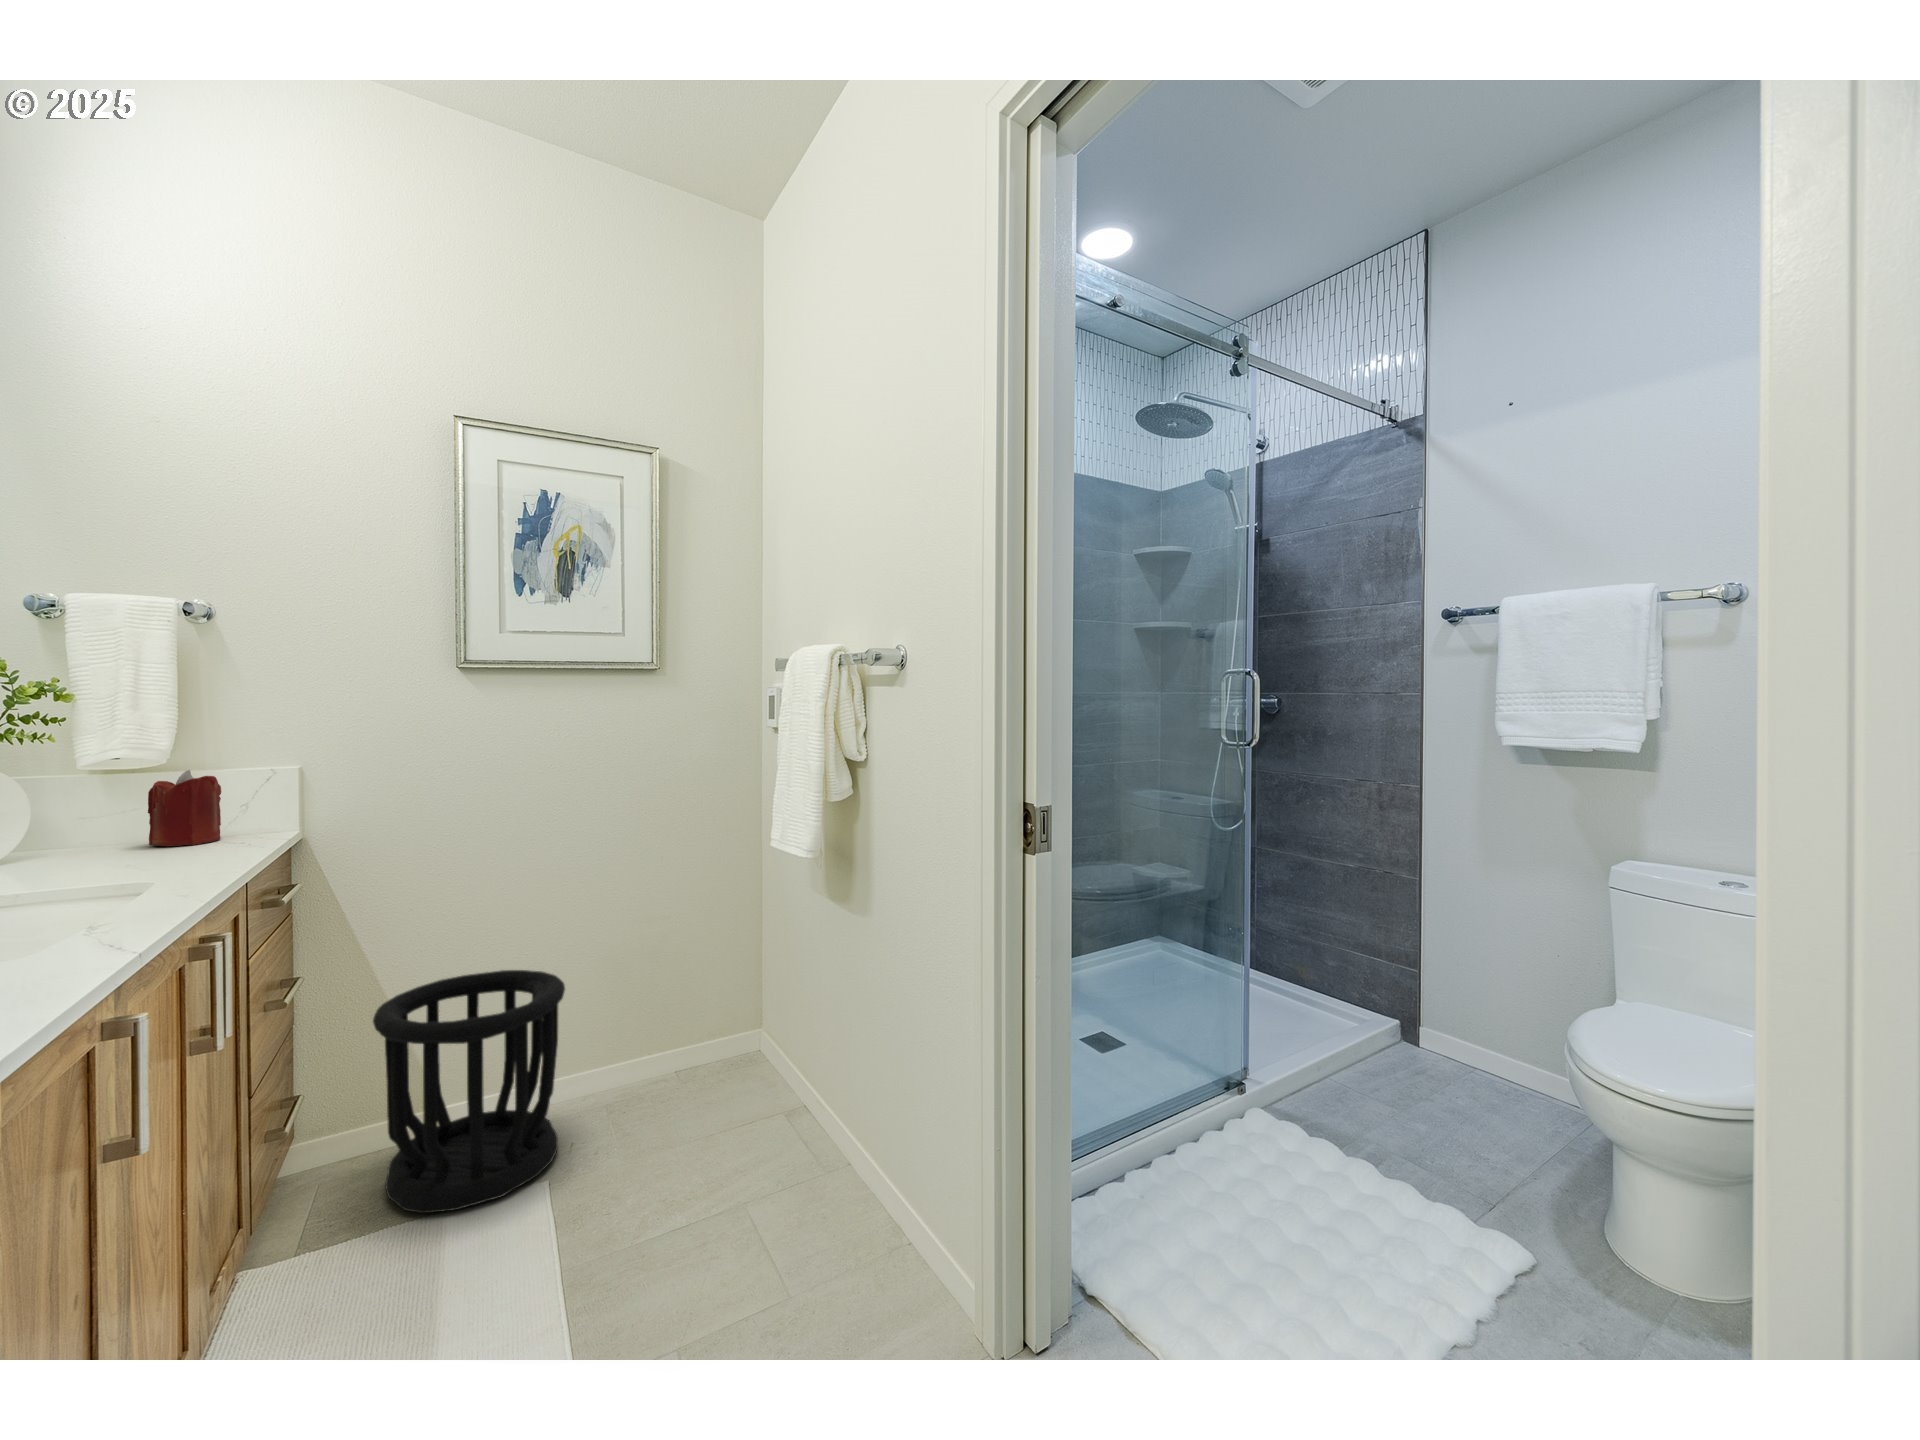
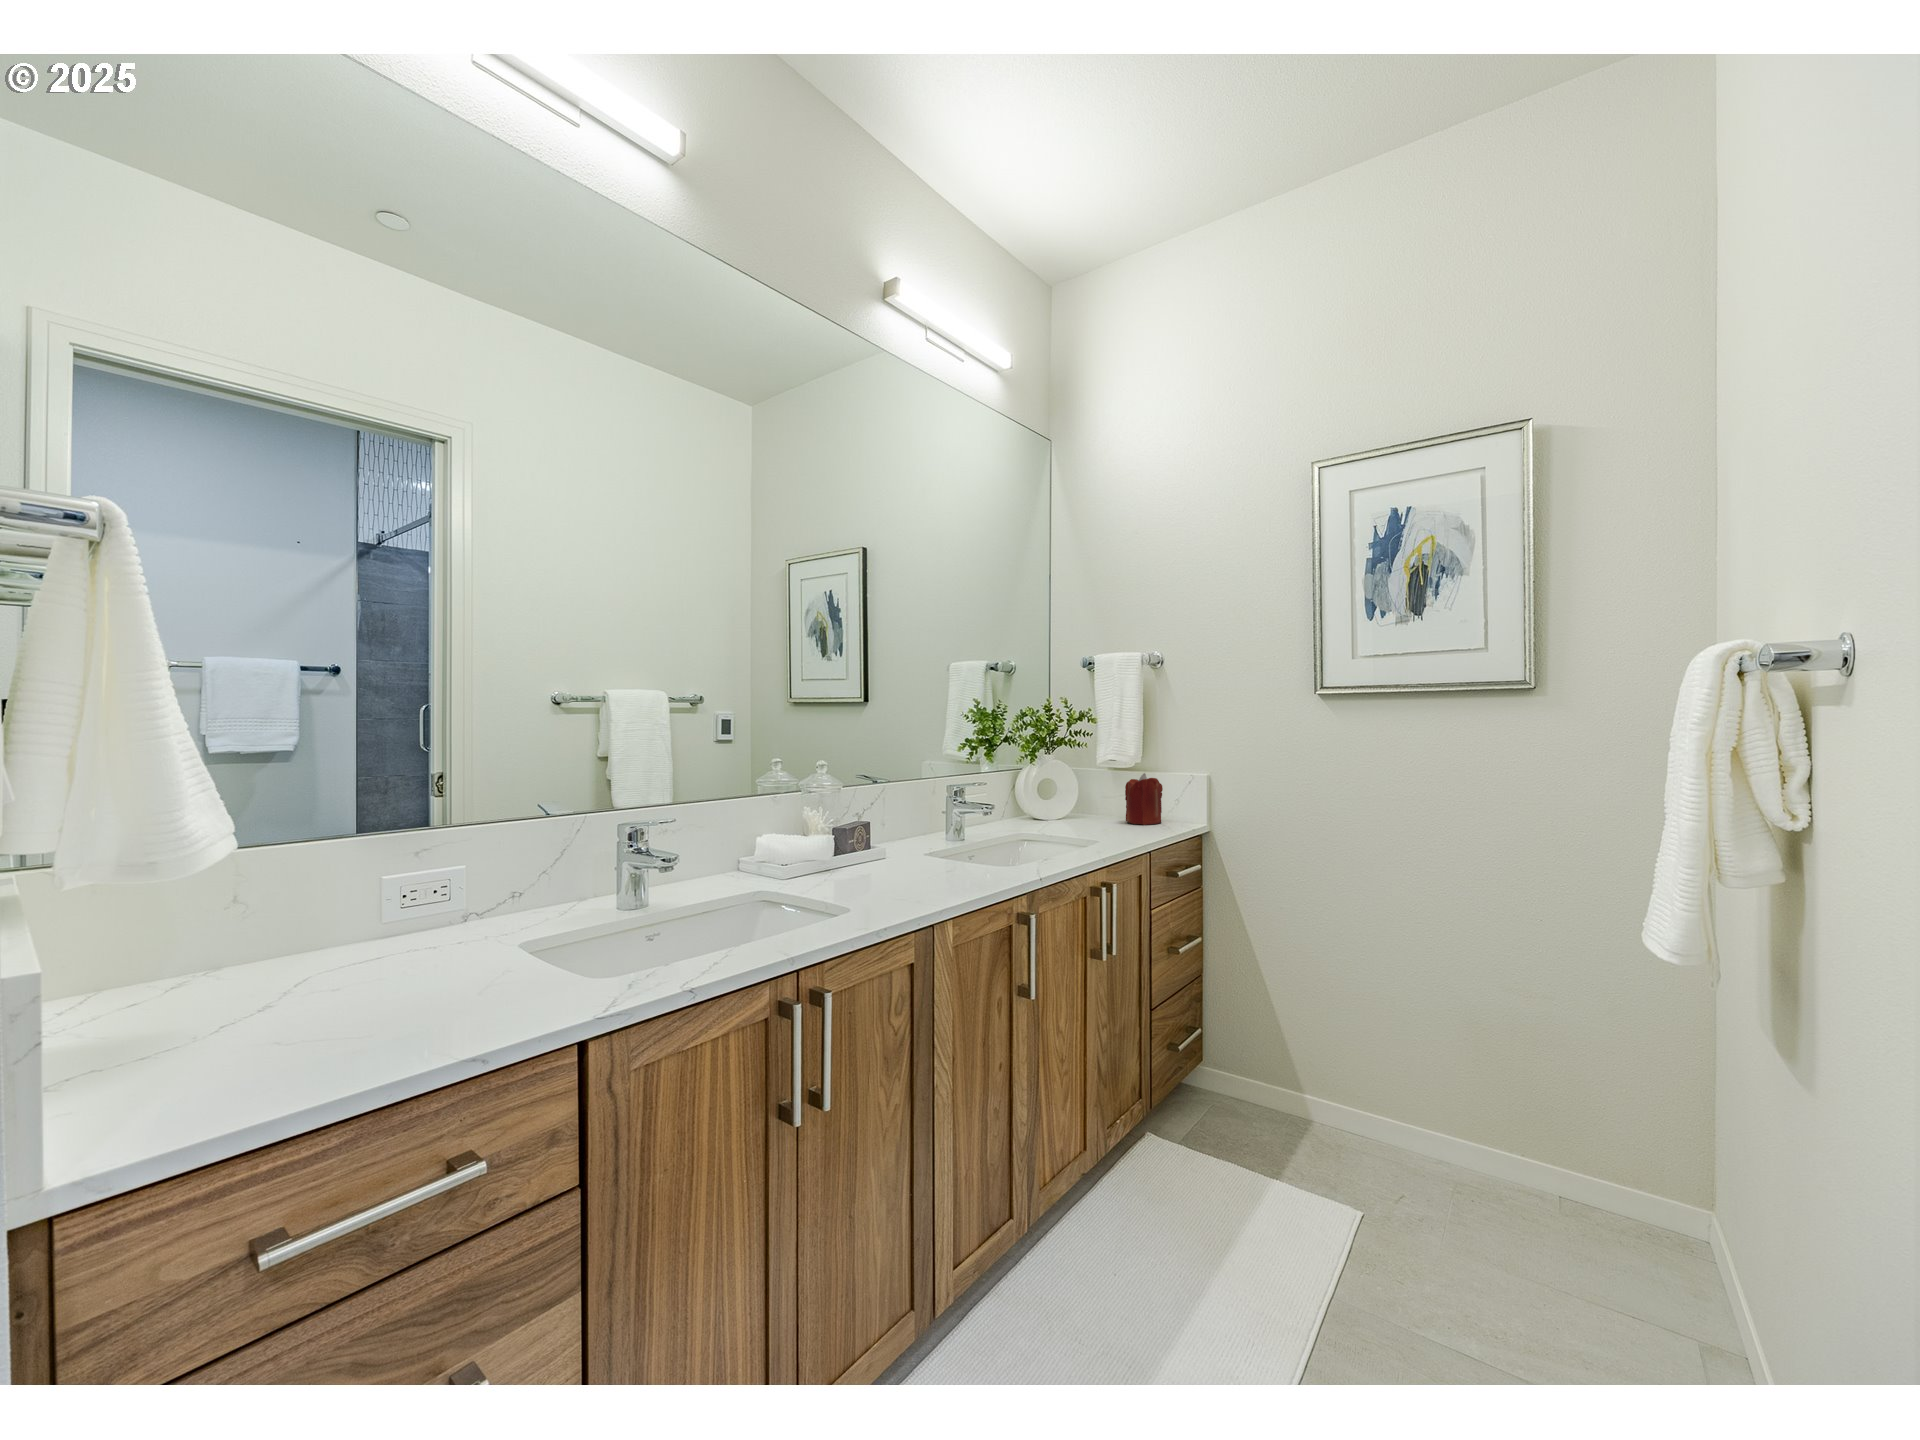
wastebasket: present [373,970,565,1213] -> none [1233,971,1400,1195]

